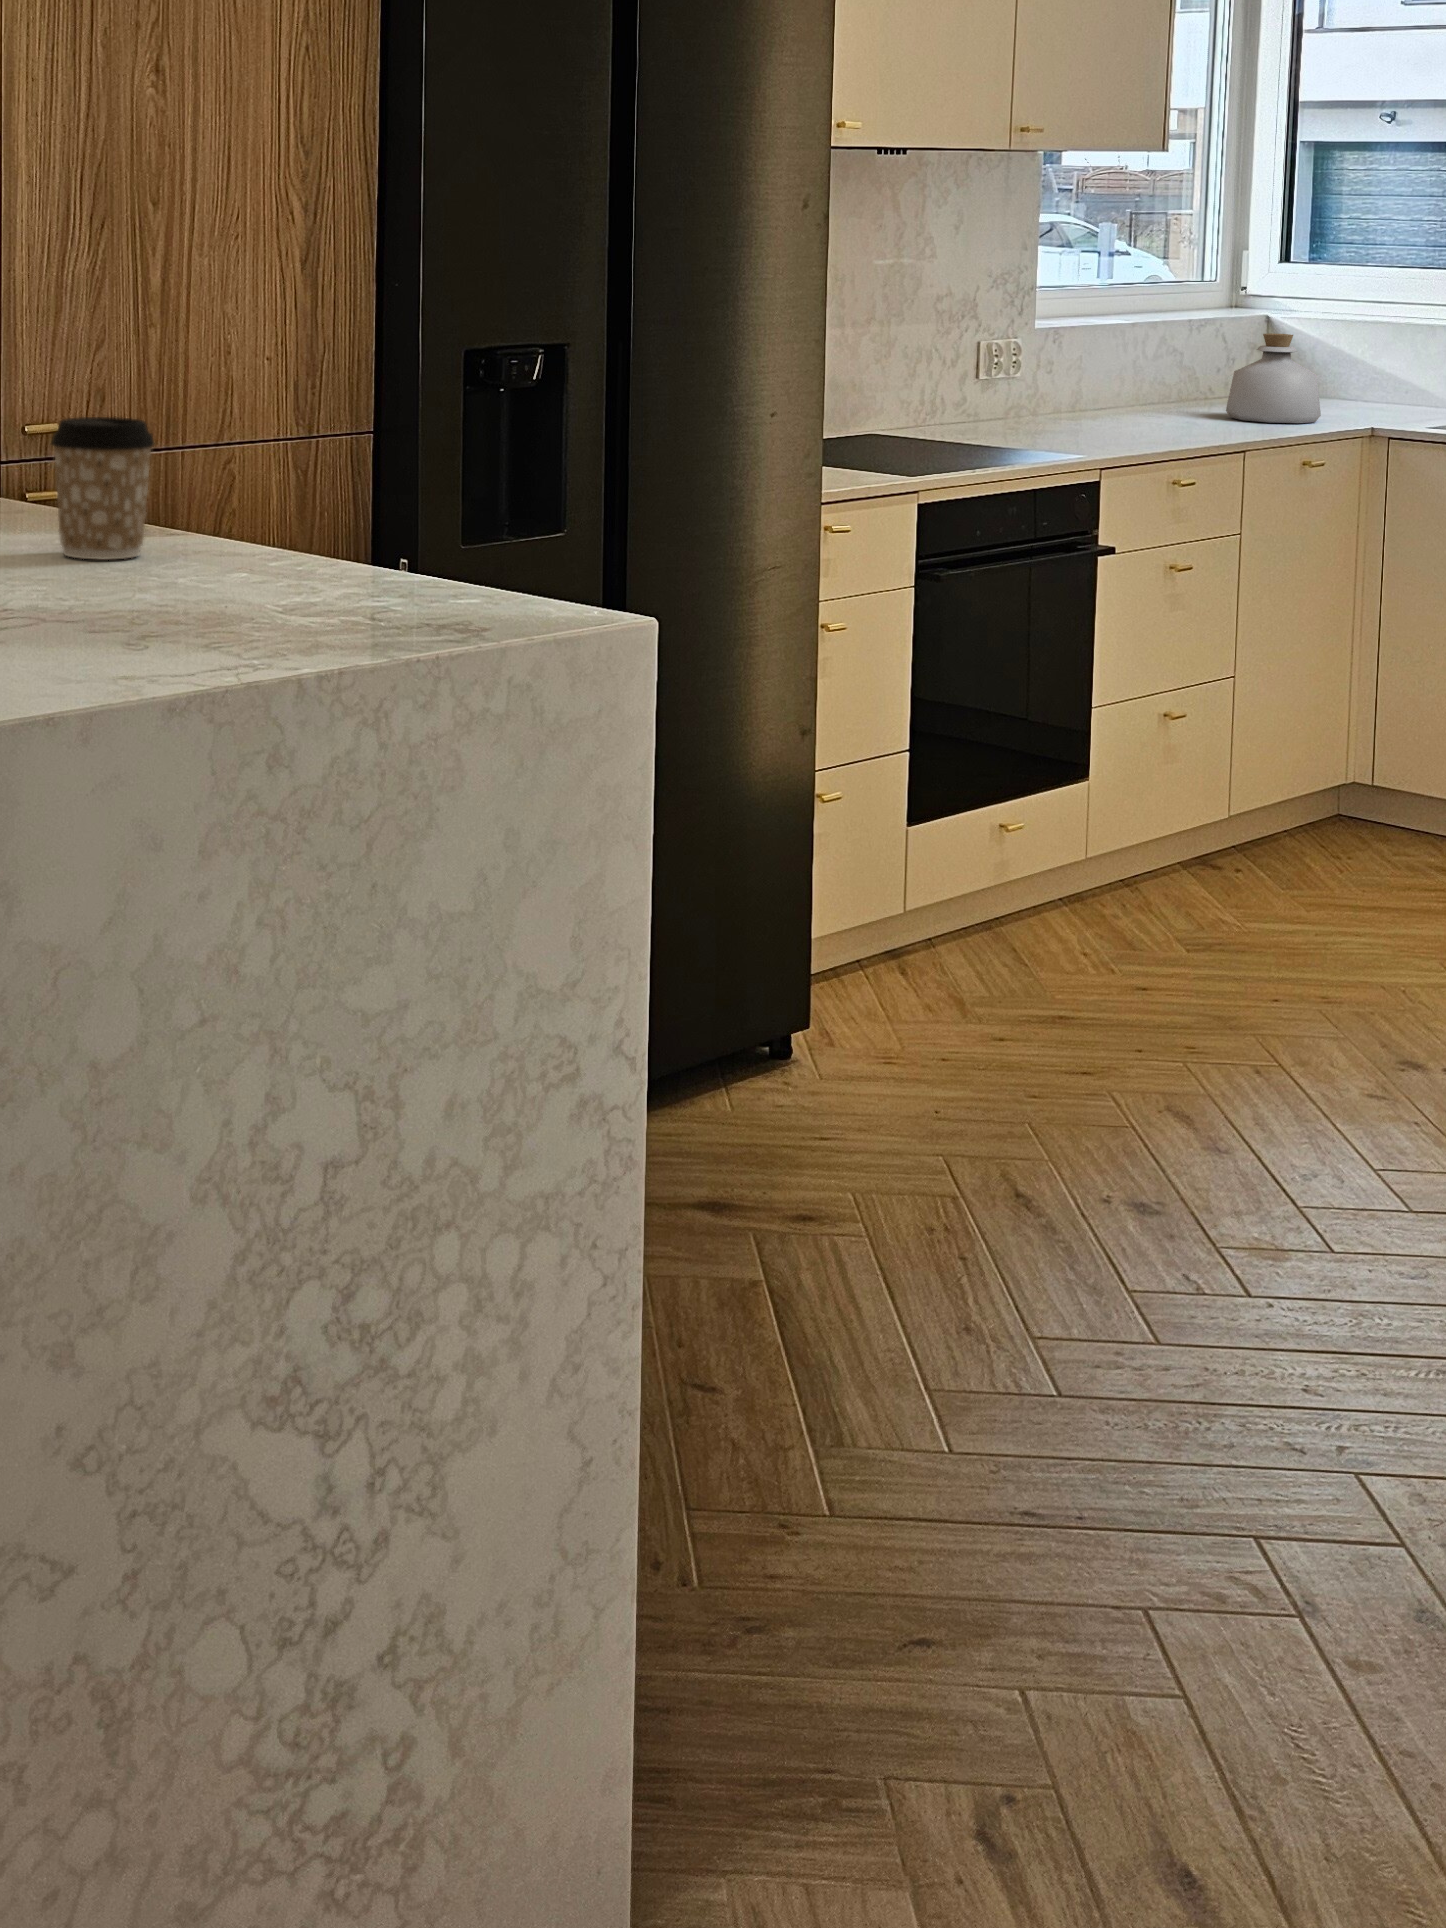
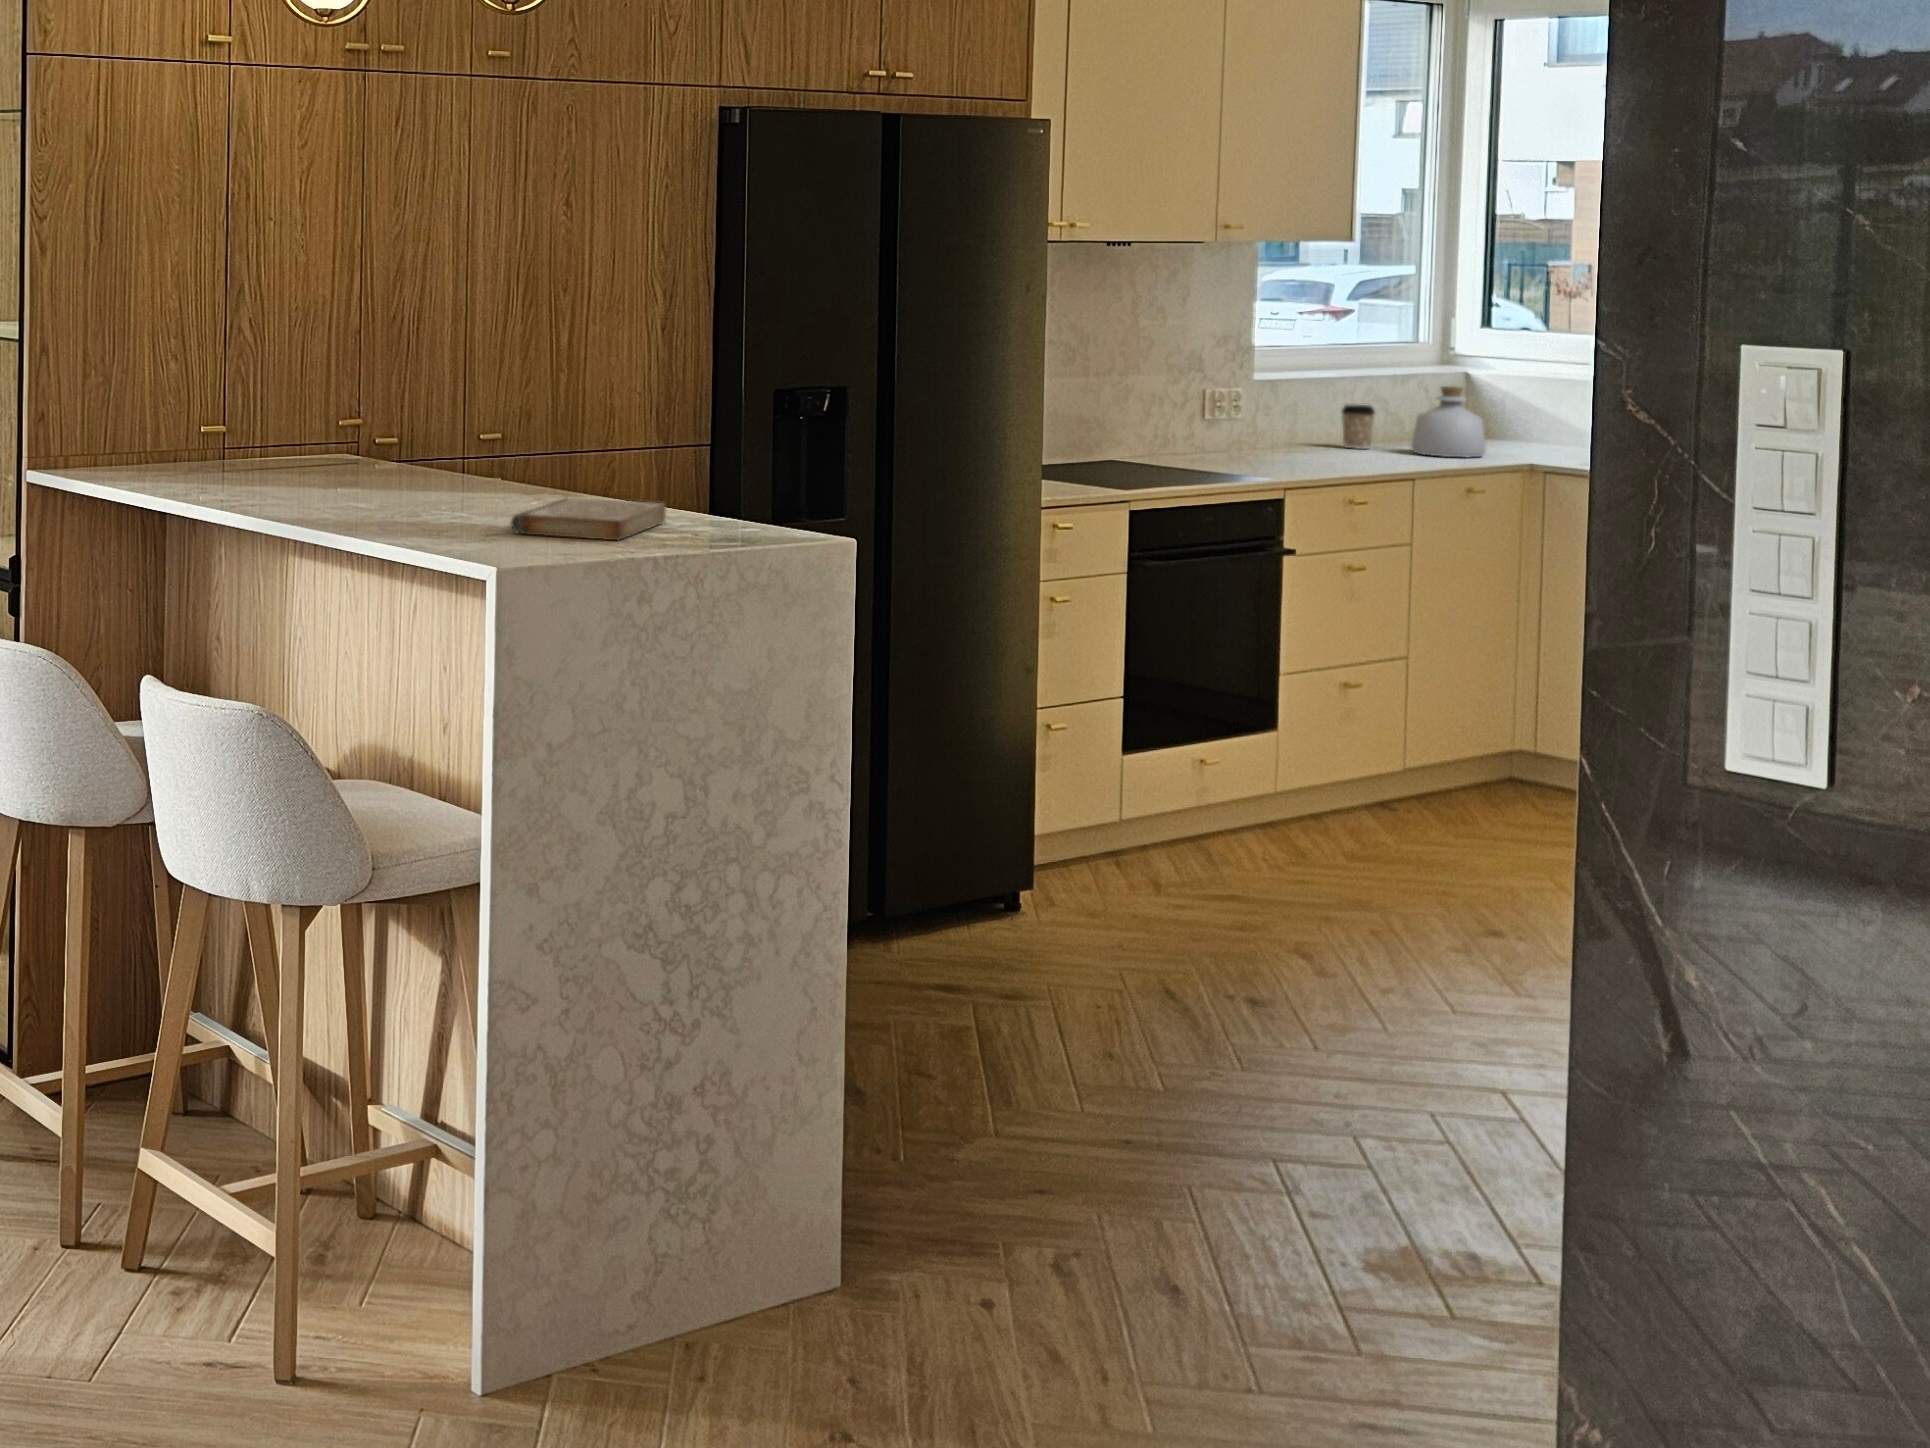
coffee cup: present [51,417,155,559] -> present [1341,405,1375,449]
book: none [18,551,313,646] -> present [511,498,666,540]

